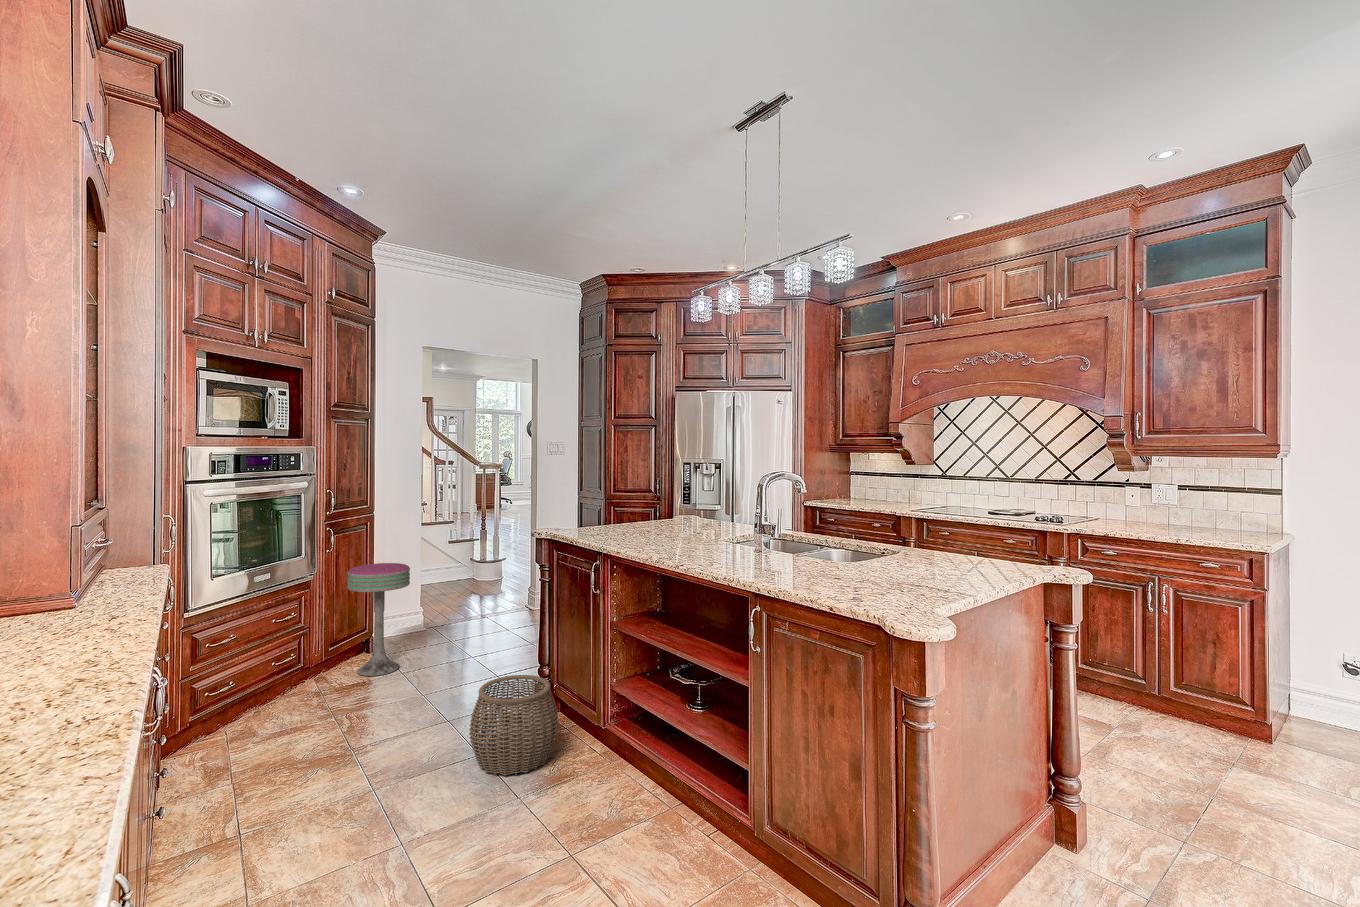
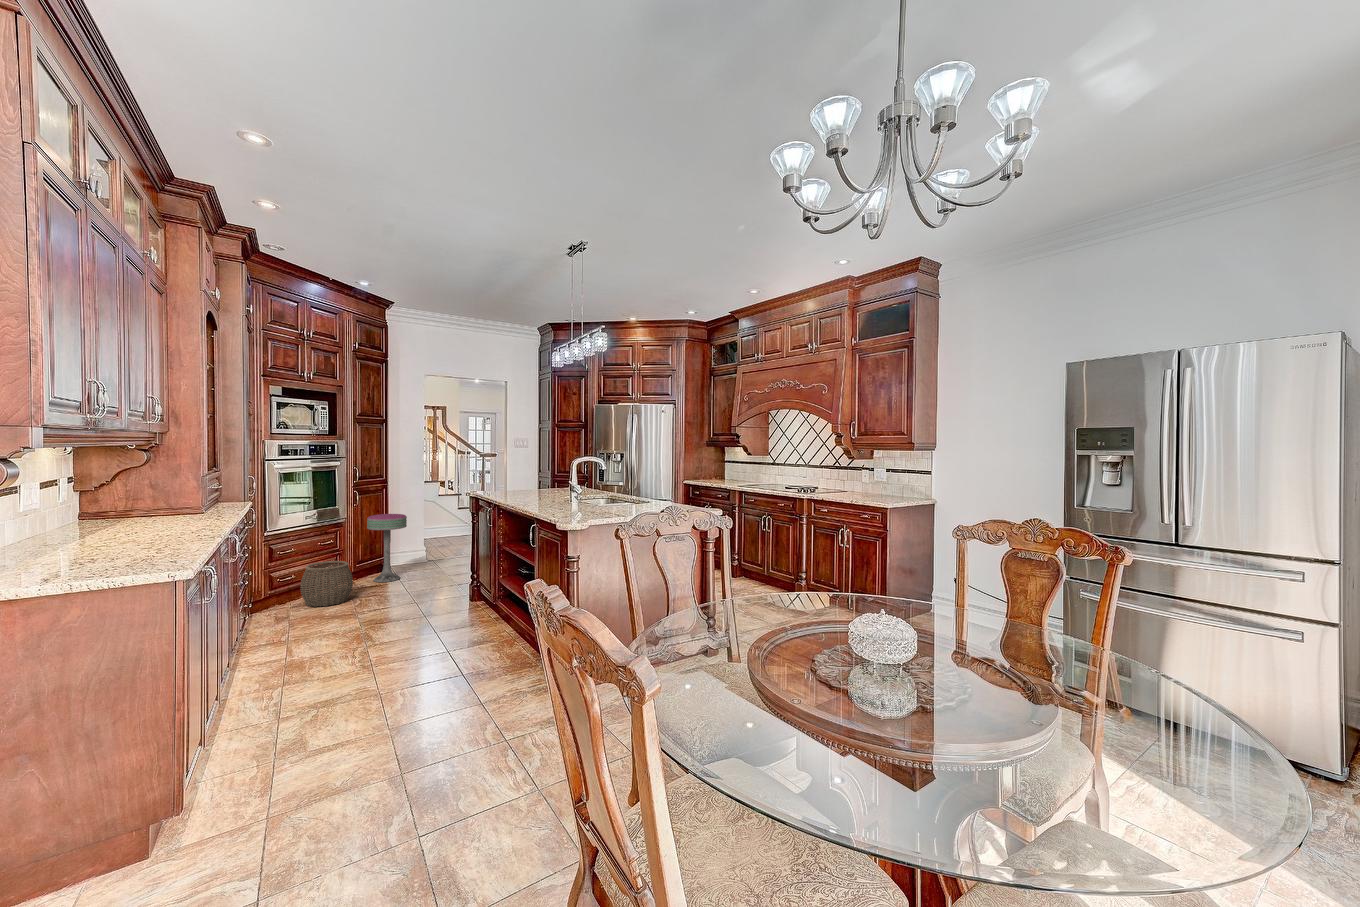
woven basket: present [469,675,558,776] -> present [300,561,353,607]

